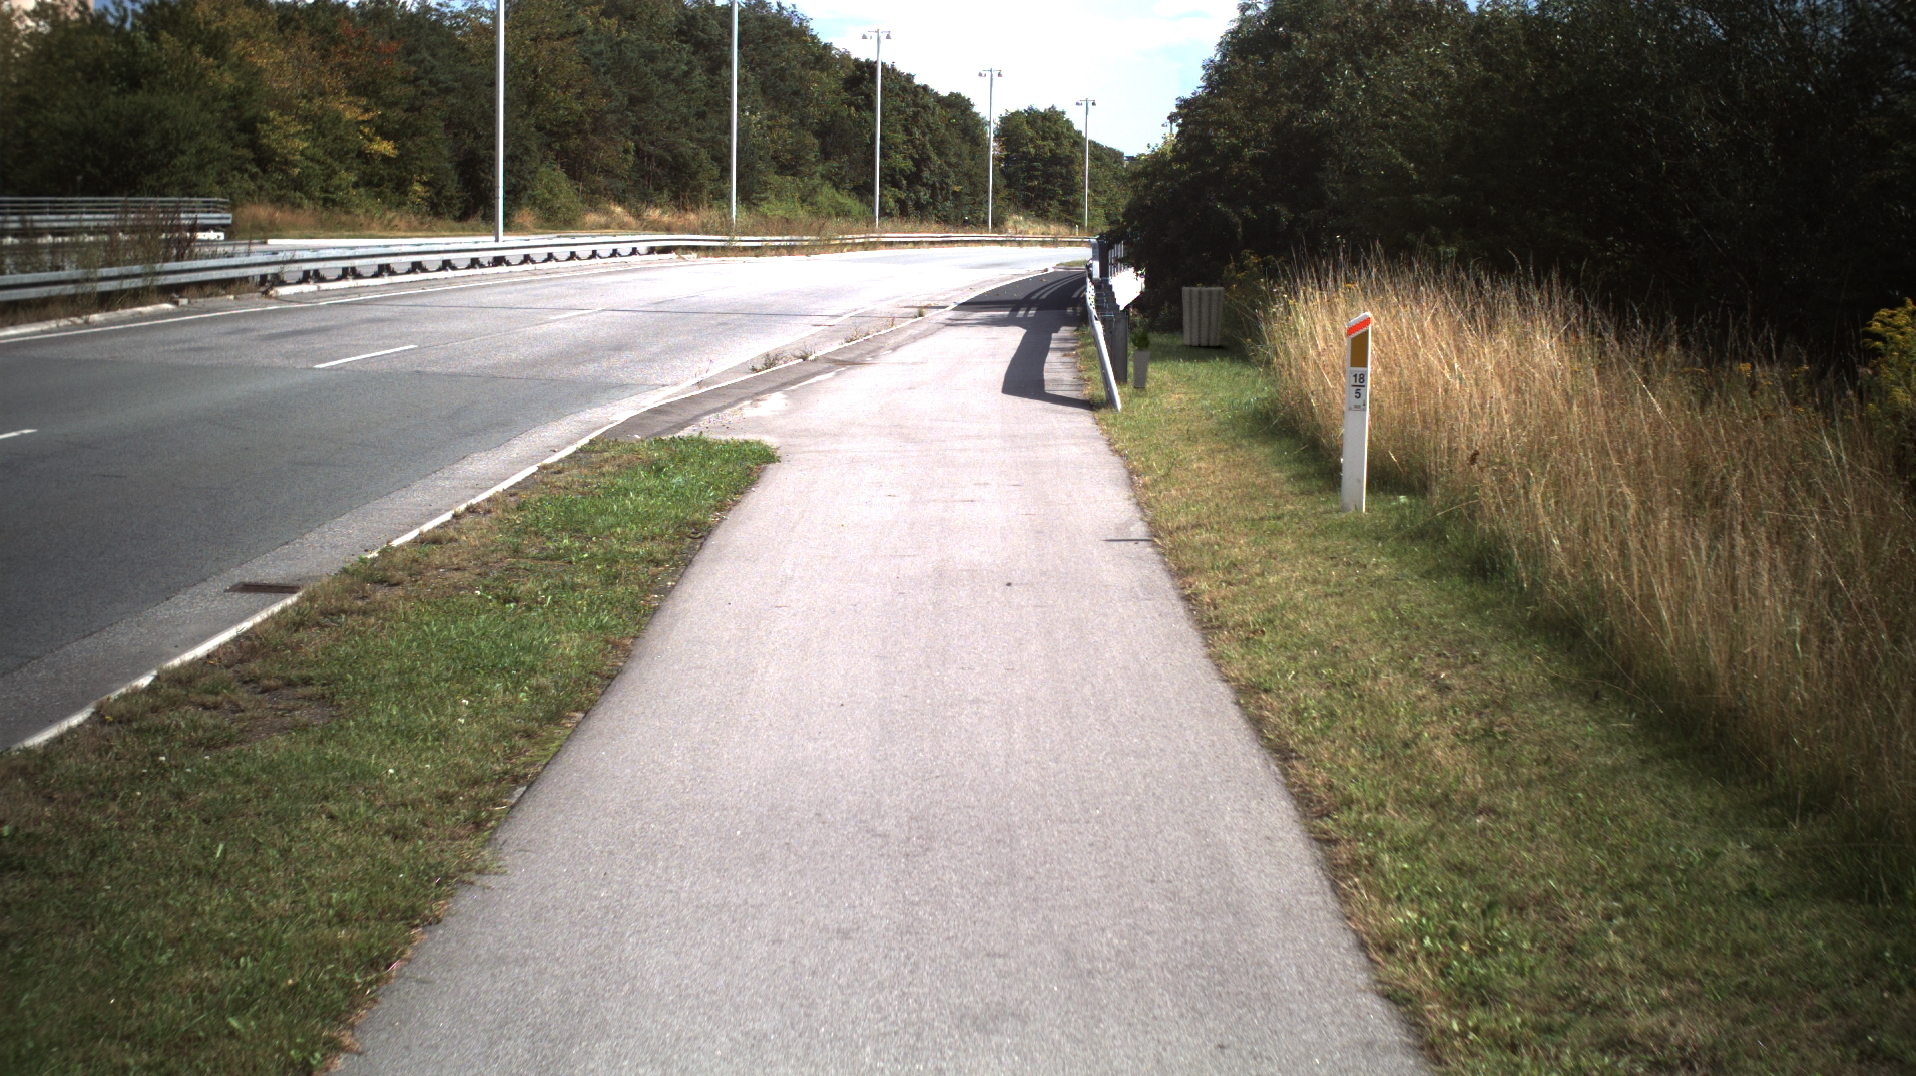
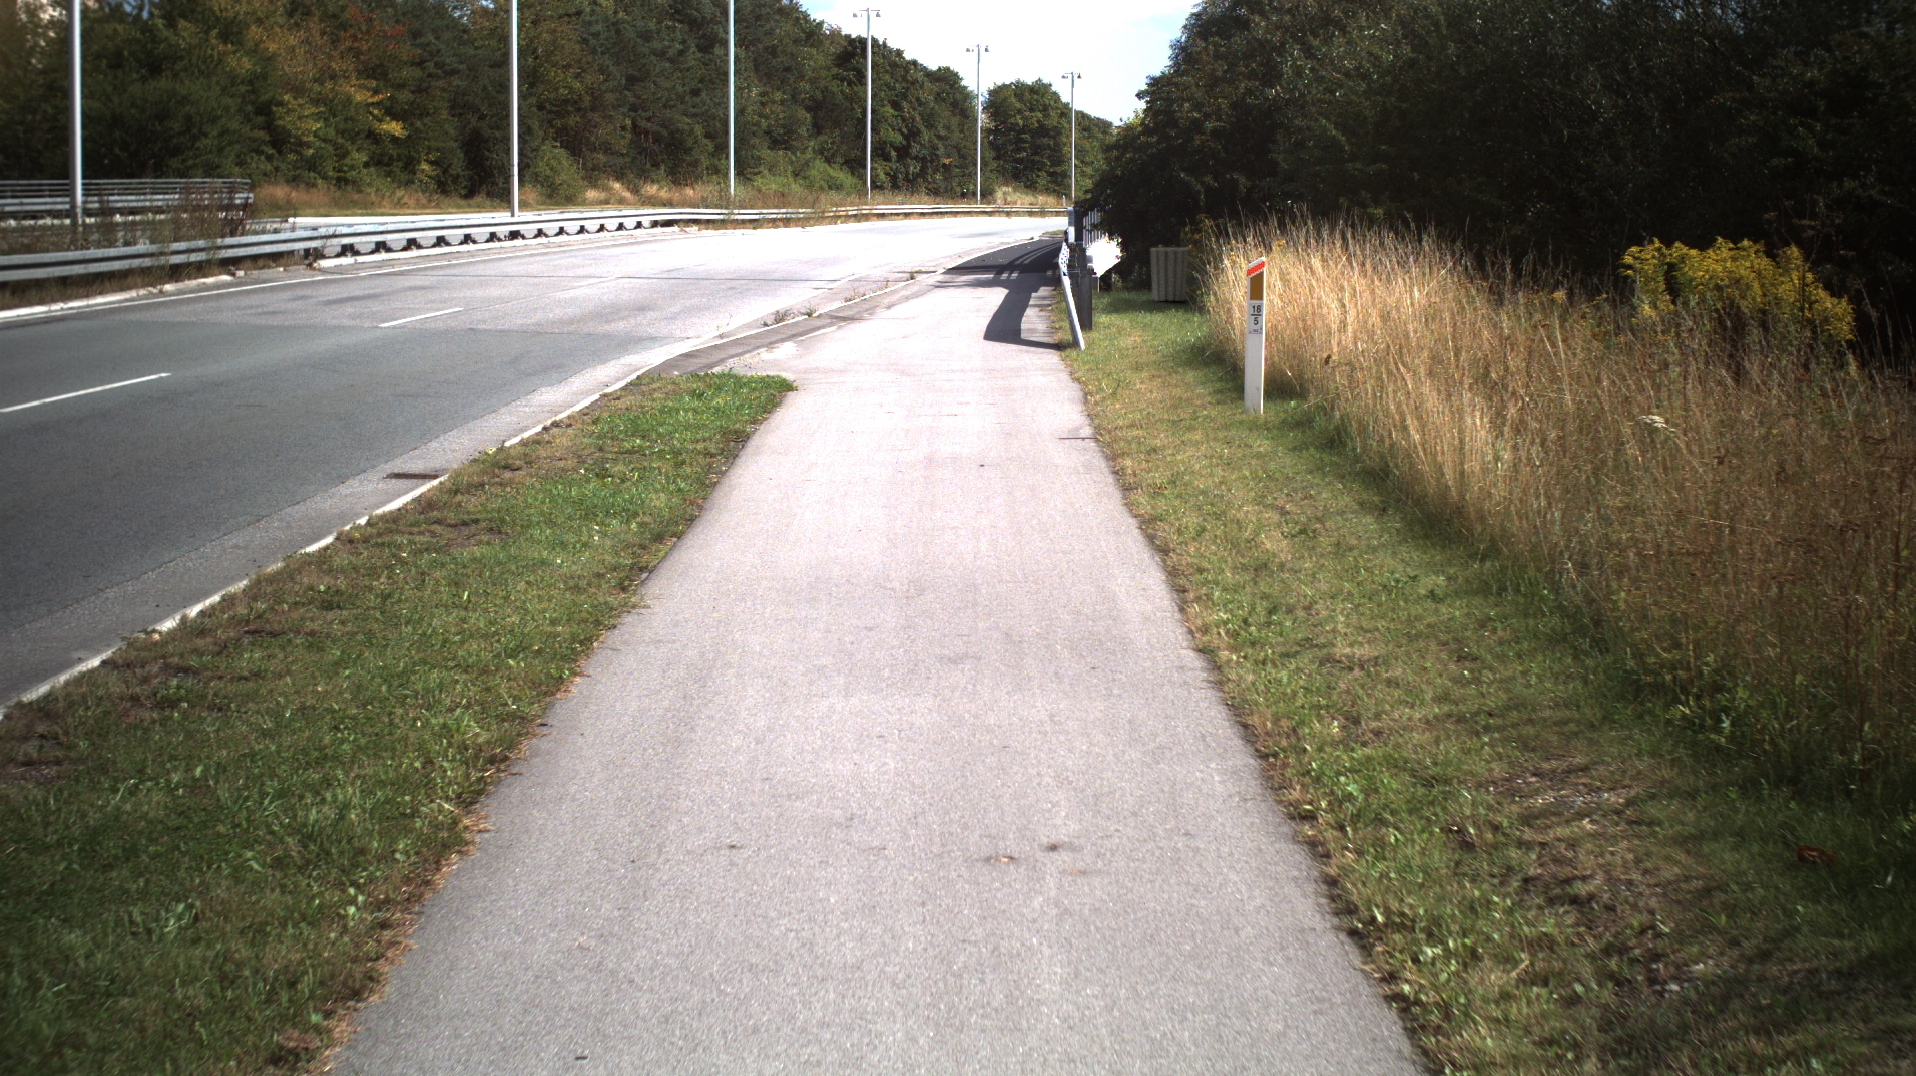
planter: present [1130,329,1150,388] -> none [1096,282,1117,335]

